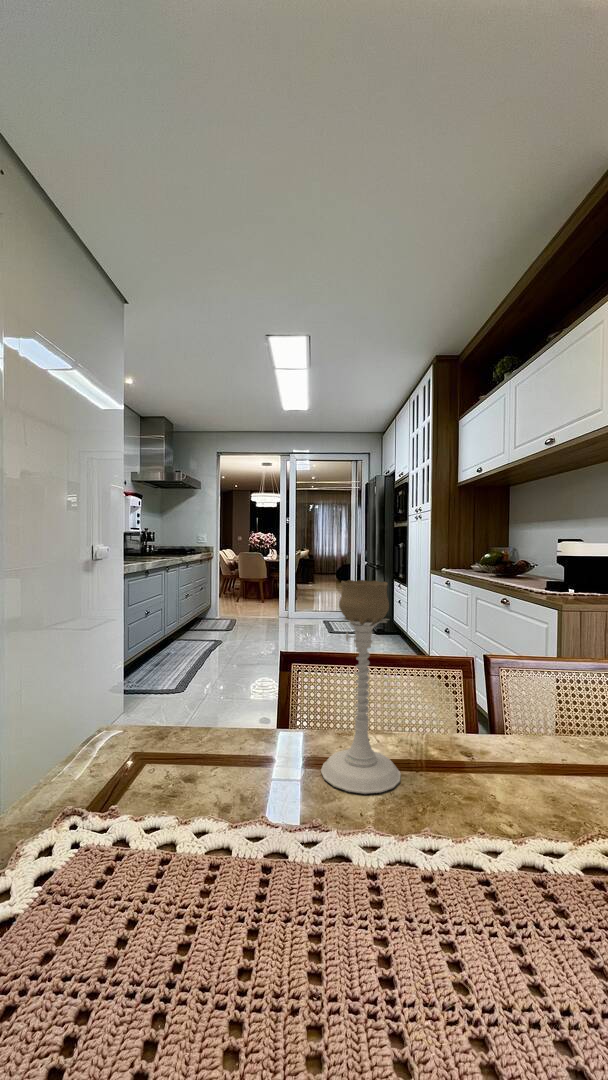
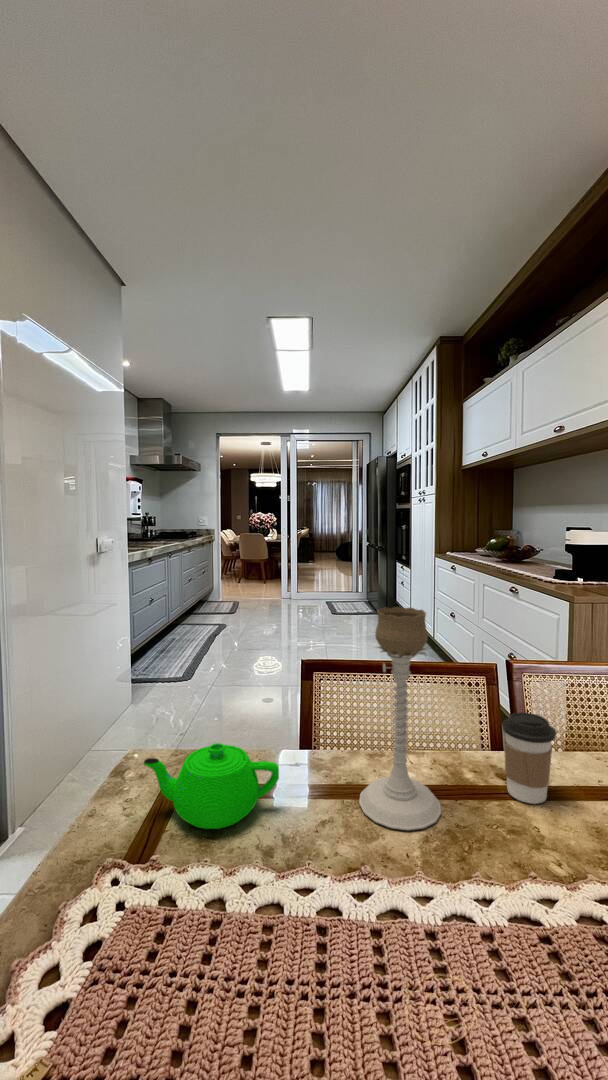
coffee cup: none [464,688,515,776] -> present [502,713,556,804]
teapot: none [111,708,243,788] -> present [144,743,279,829]

